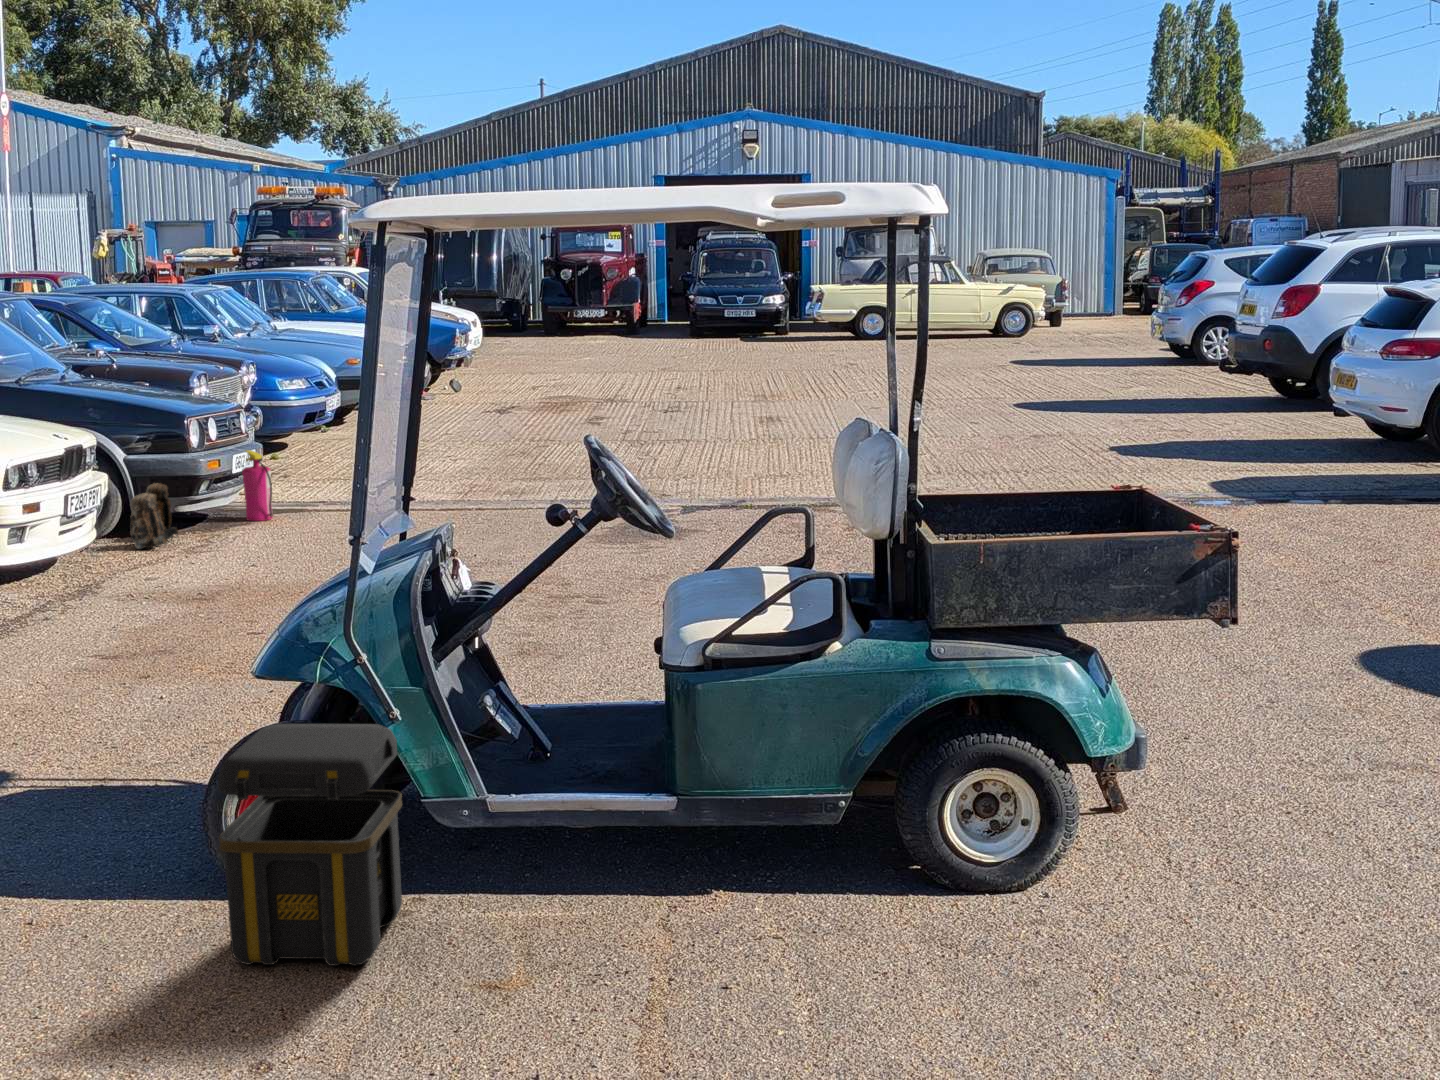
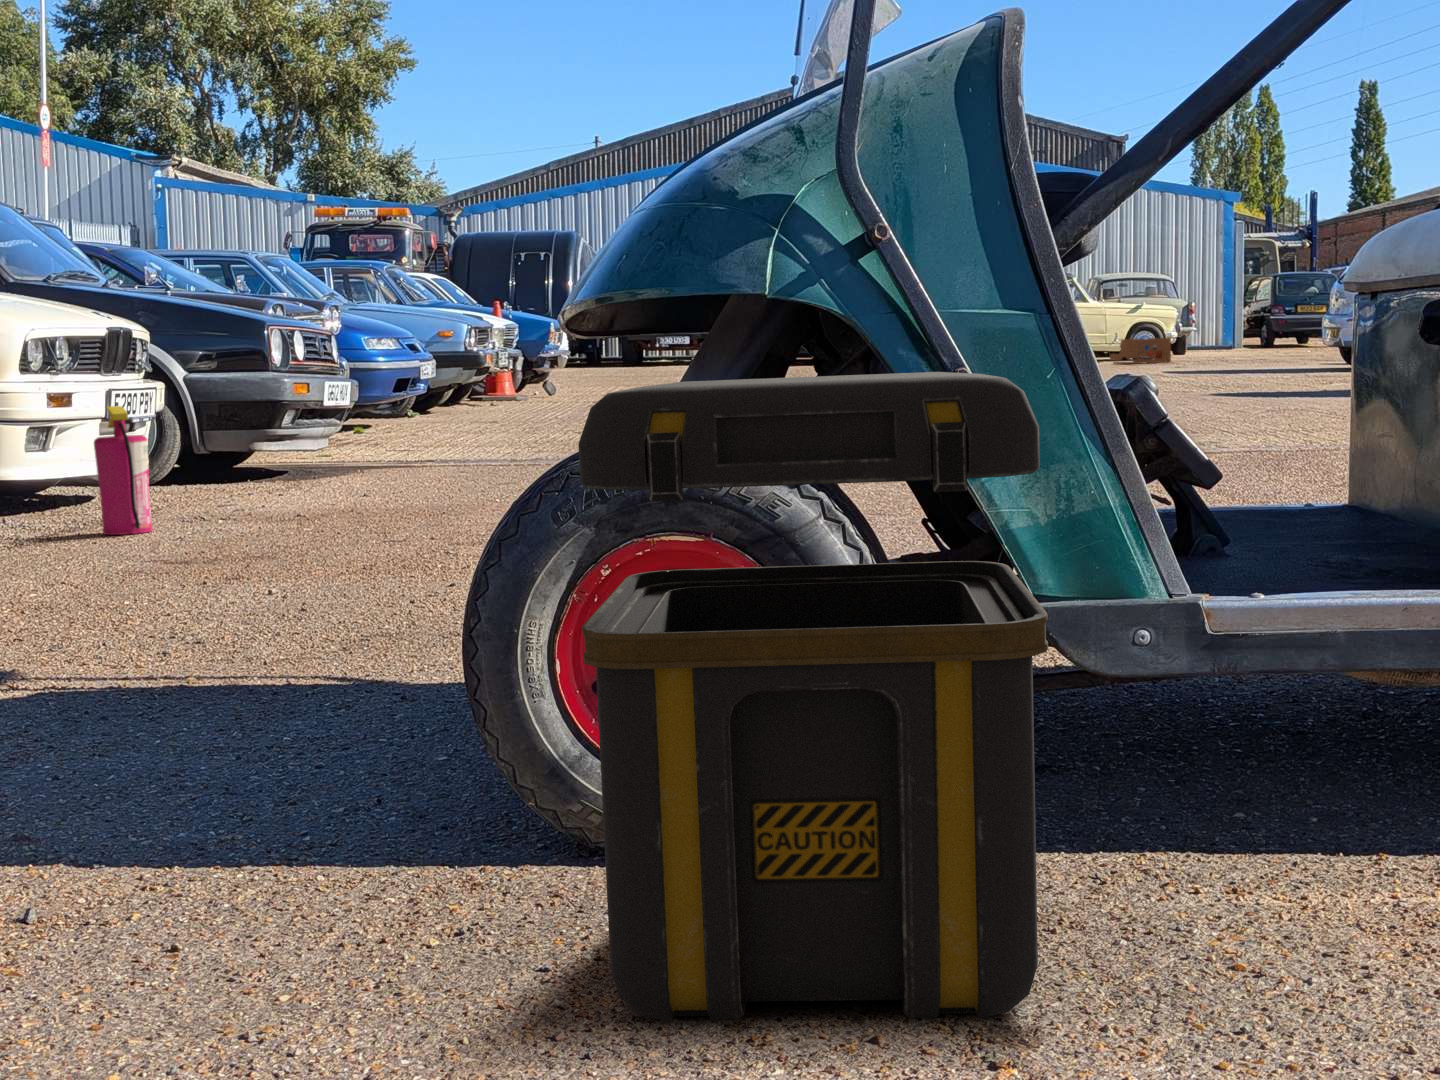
cardboard box: none [984,318,1039,343] -> present [1110,338,1171,365]
fire extinguisher: present [242,450,273,521] -> present [94,406,153,535]
backpack: present [130,483,179,549] -> none [192,416,259,498]

